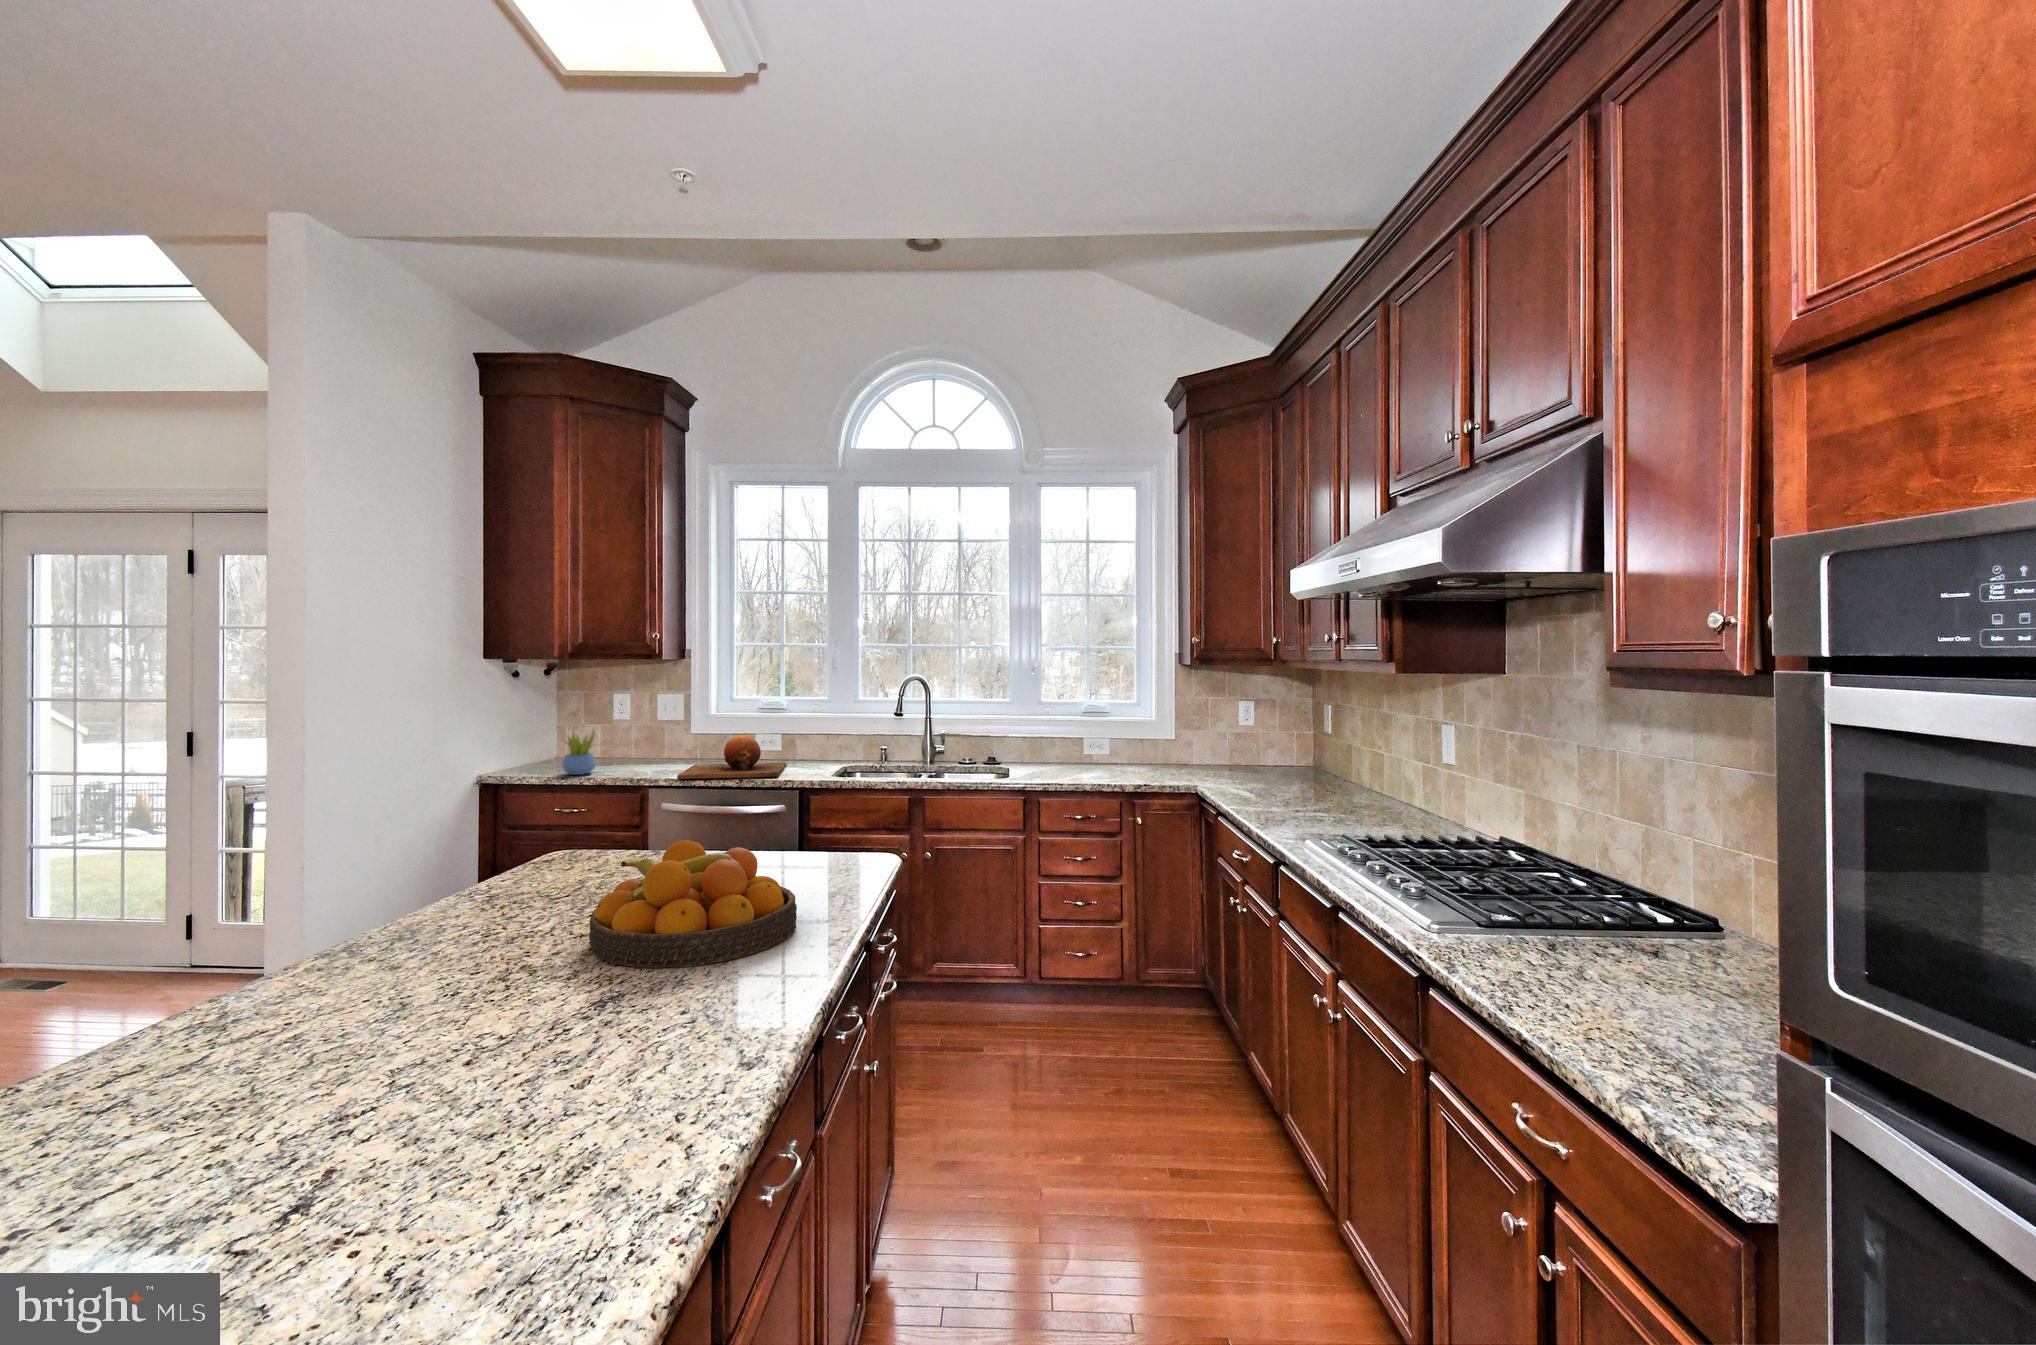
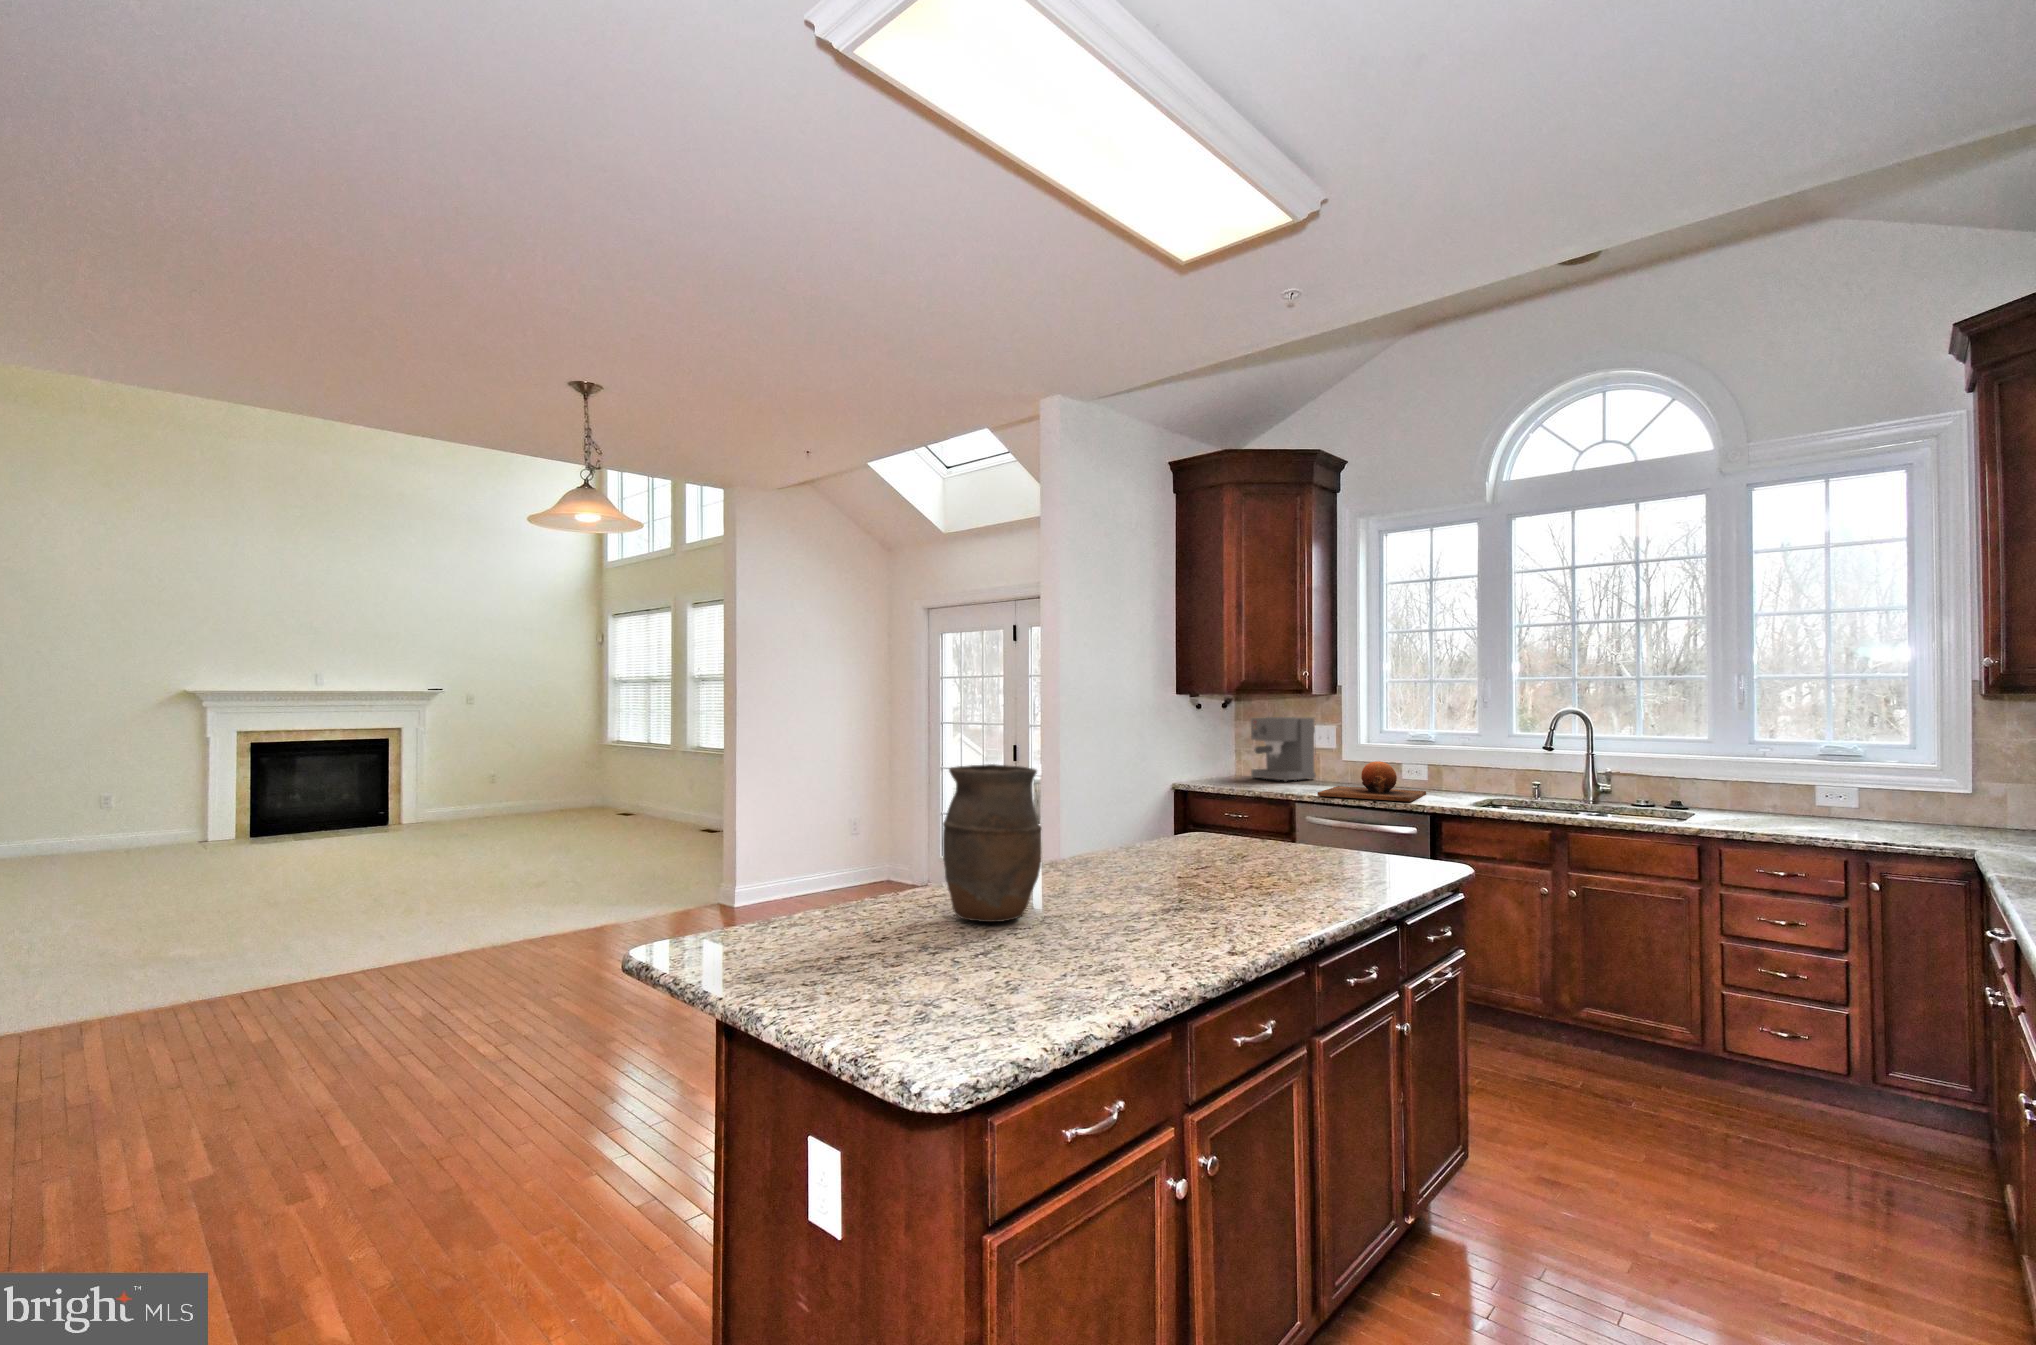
coffee maker: none [584,687,663,763] -> present [1251,717,1316,781]
succulent plant: present [562,731,596,775] -> none [1230,748,1256,786]
vase: none [136,826,385,1146] -> present [943,764,1041,922]
fruit bowl: present [589,840,797,968] -> none [1180,818,1337,909]

